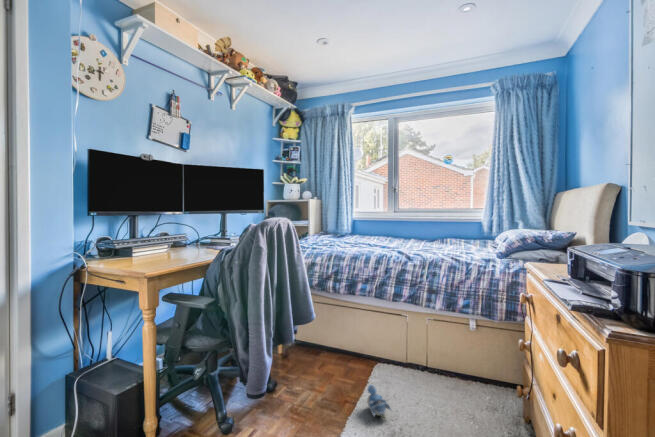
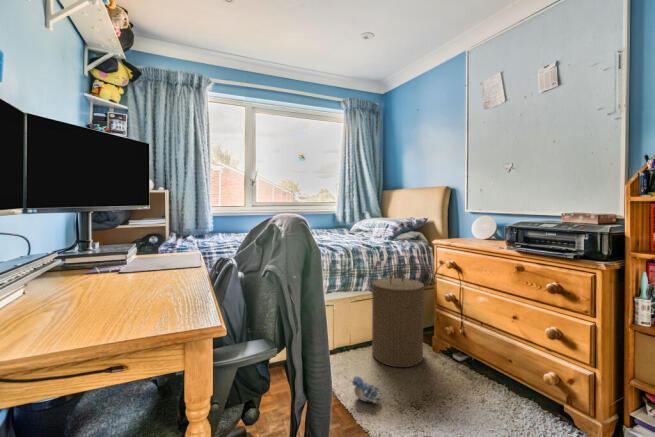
laundry hamper: none [427,294,509,413] -> present [369,272,424,367]

